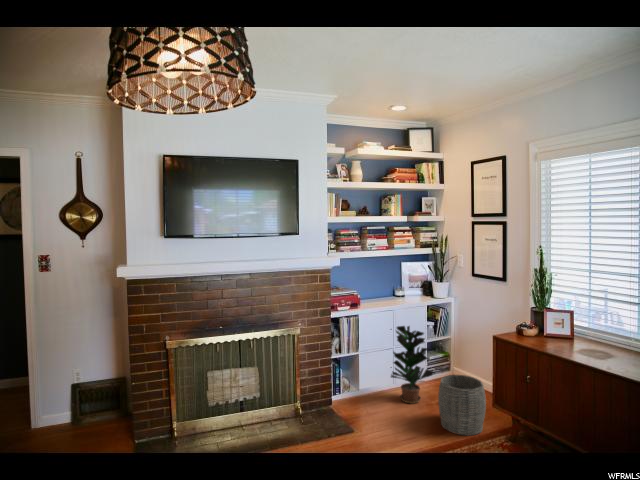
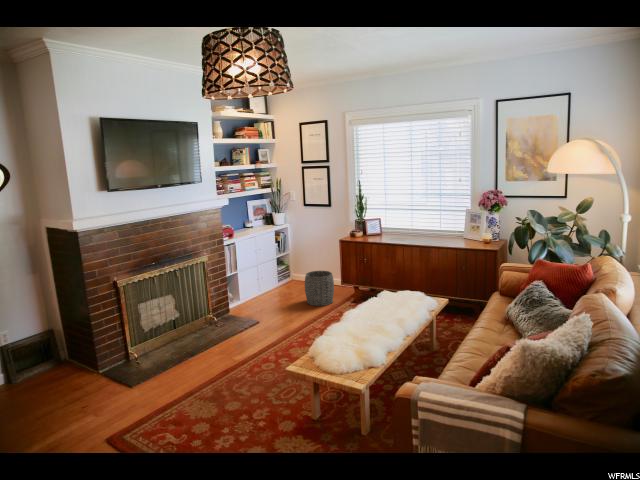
potted plant: present [391,326,433,404] -> none [261,246,293,300]

